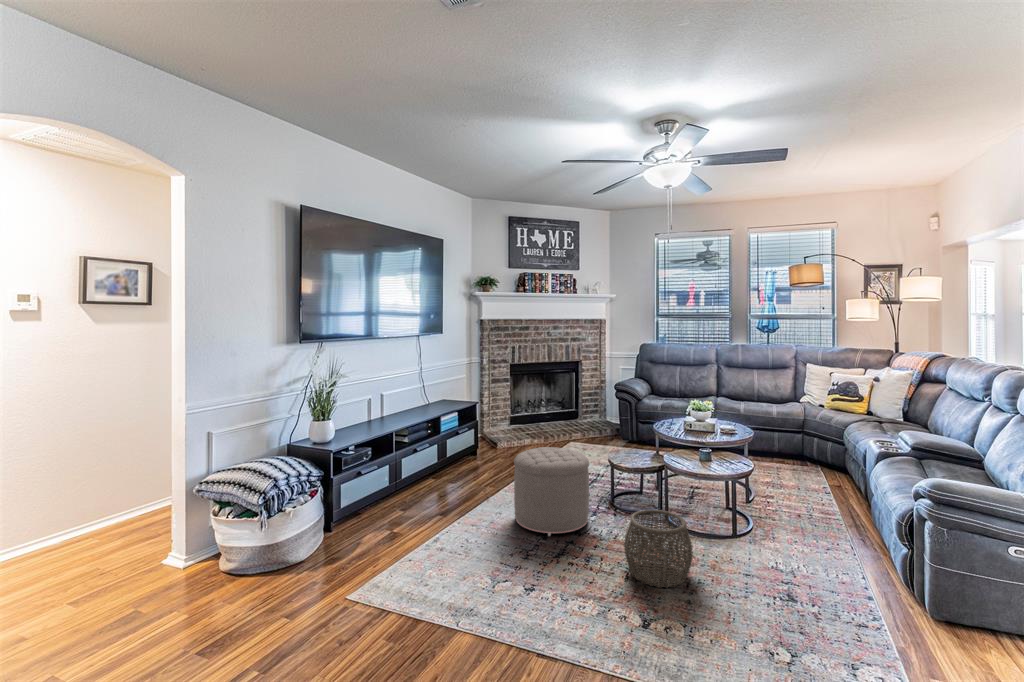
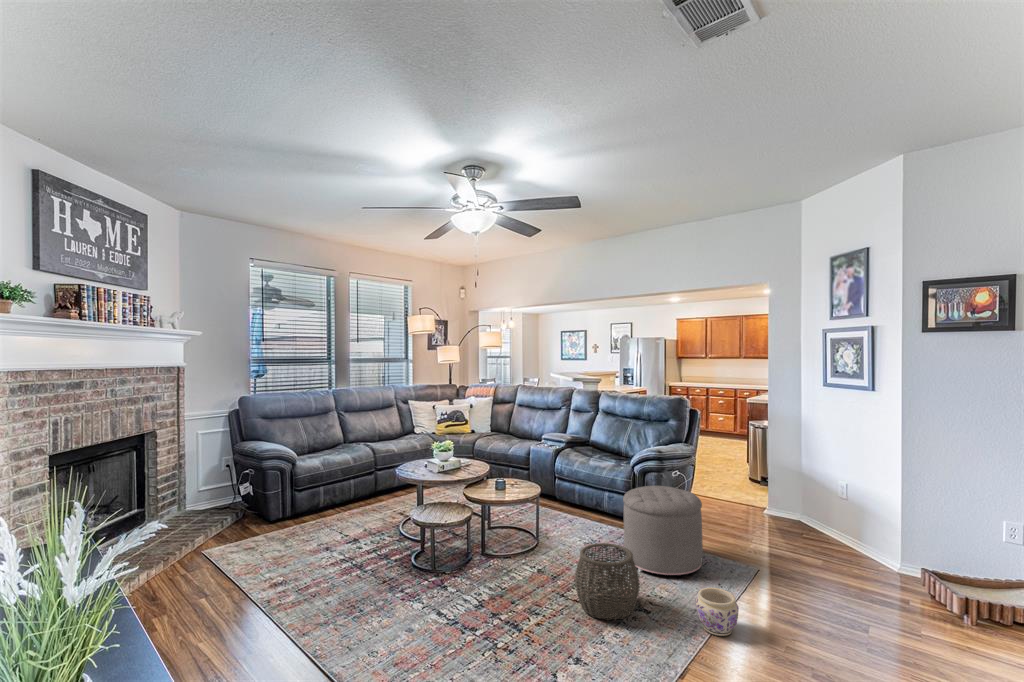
ottoman: present [514,447,589,536] -> present [623,486,703,575]
planter: none [662,595,713,656] -> present [696,588,739,637]

